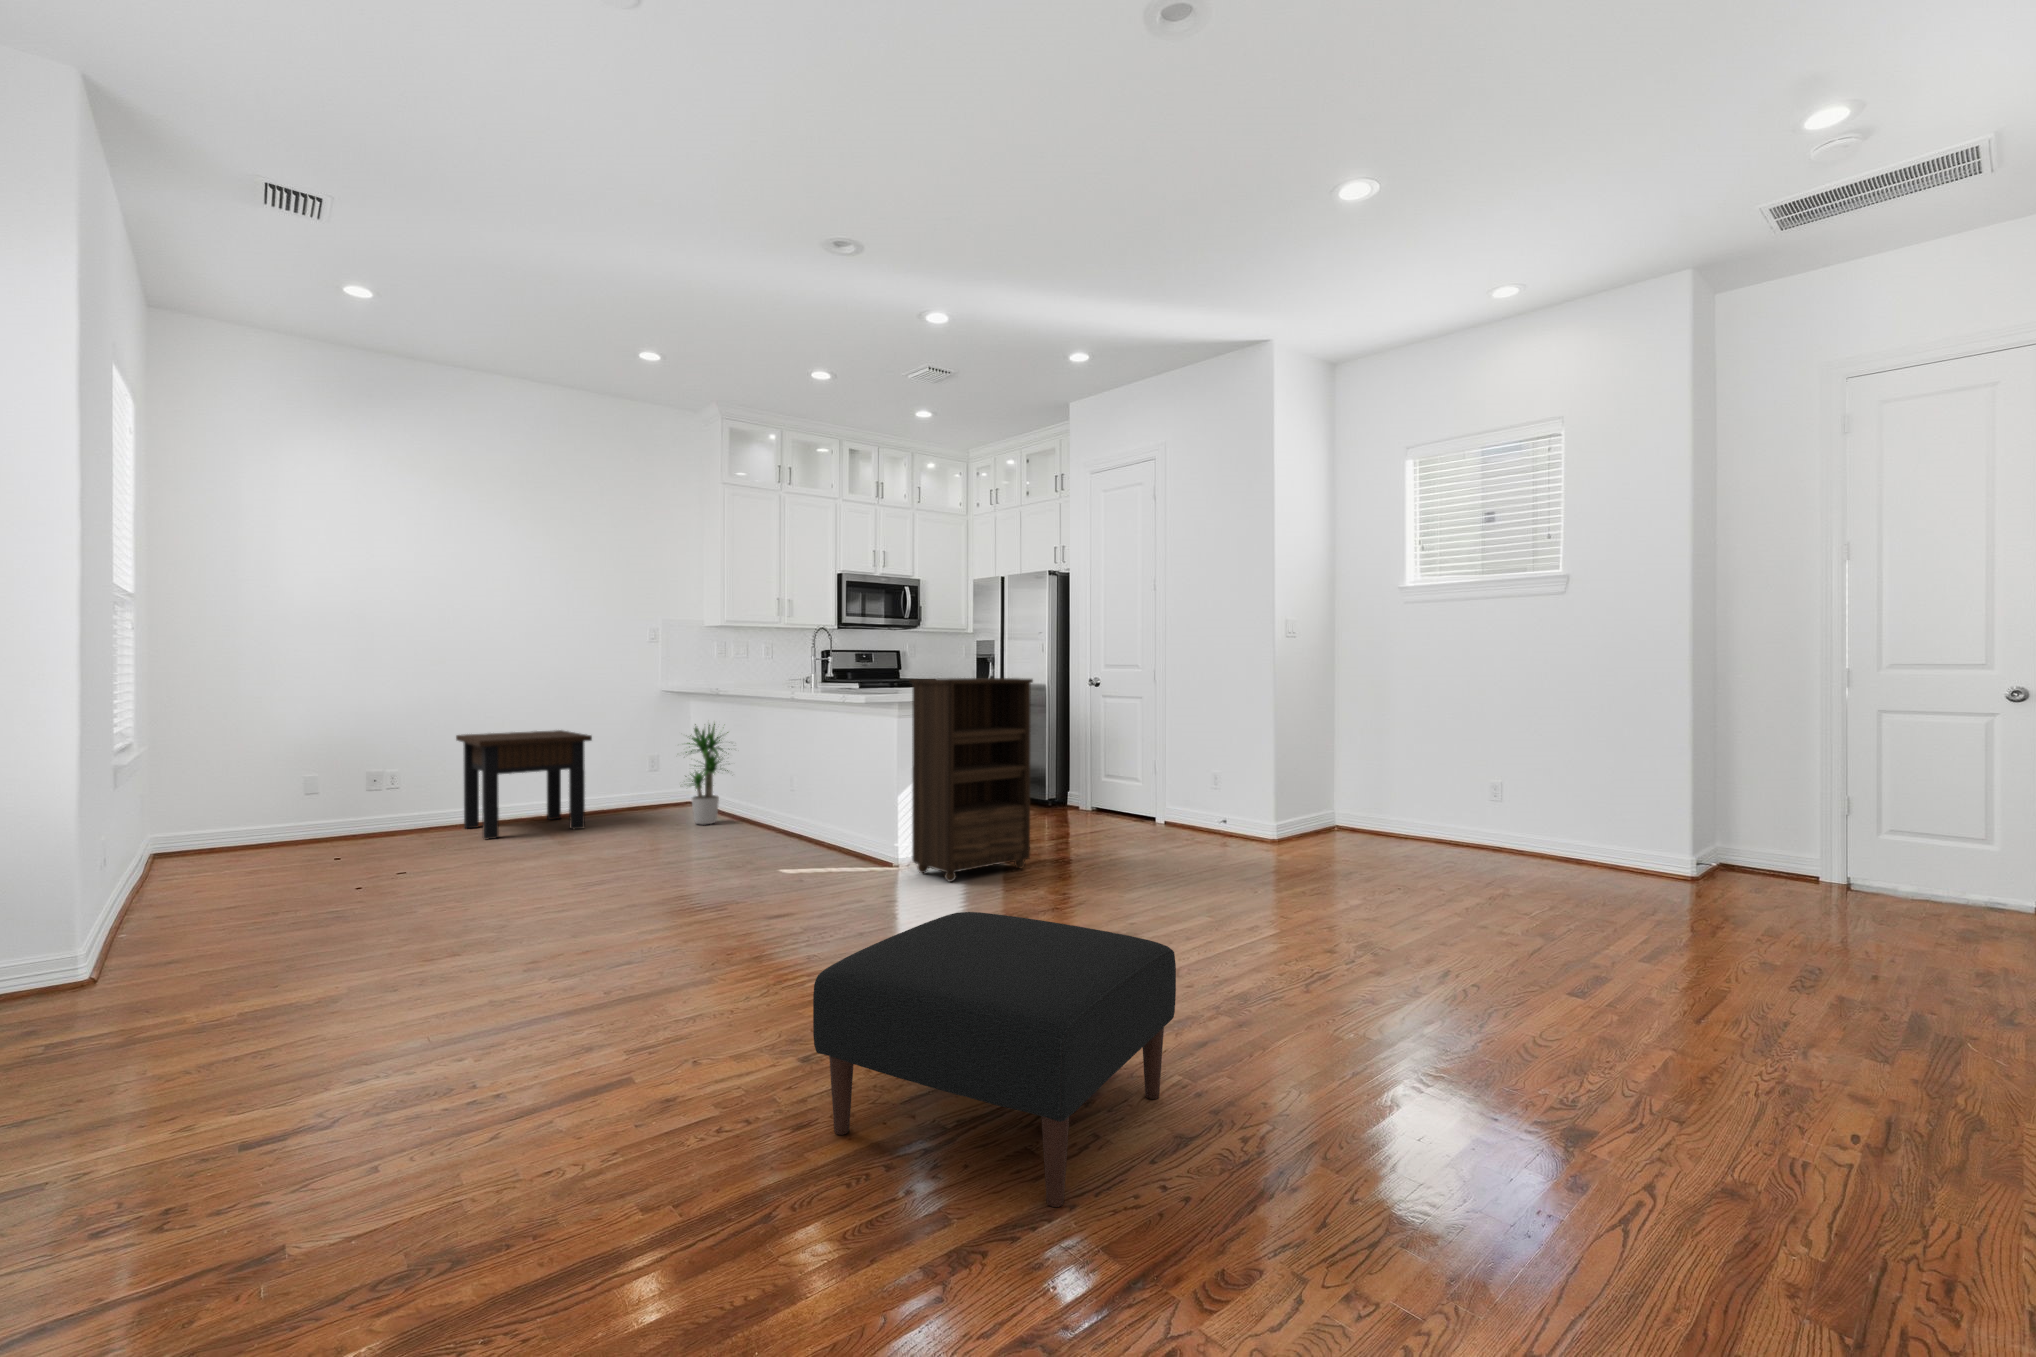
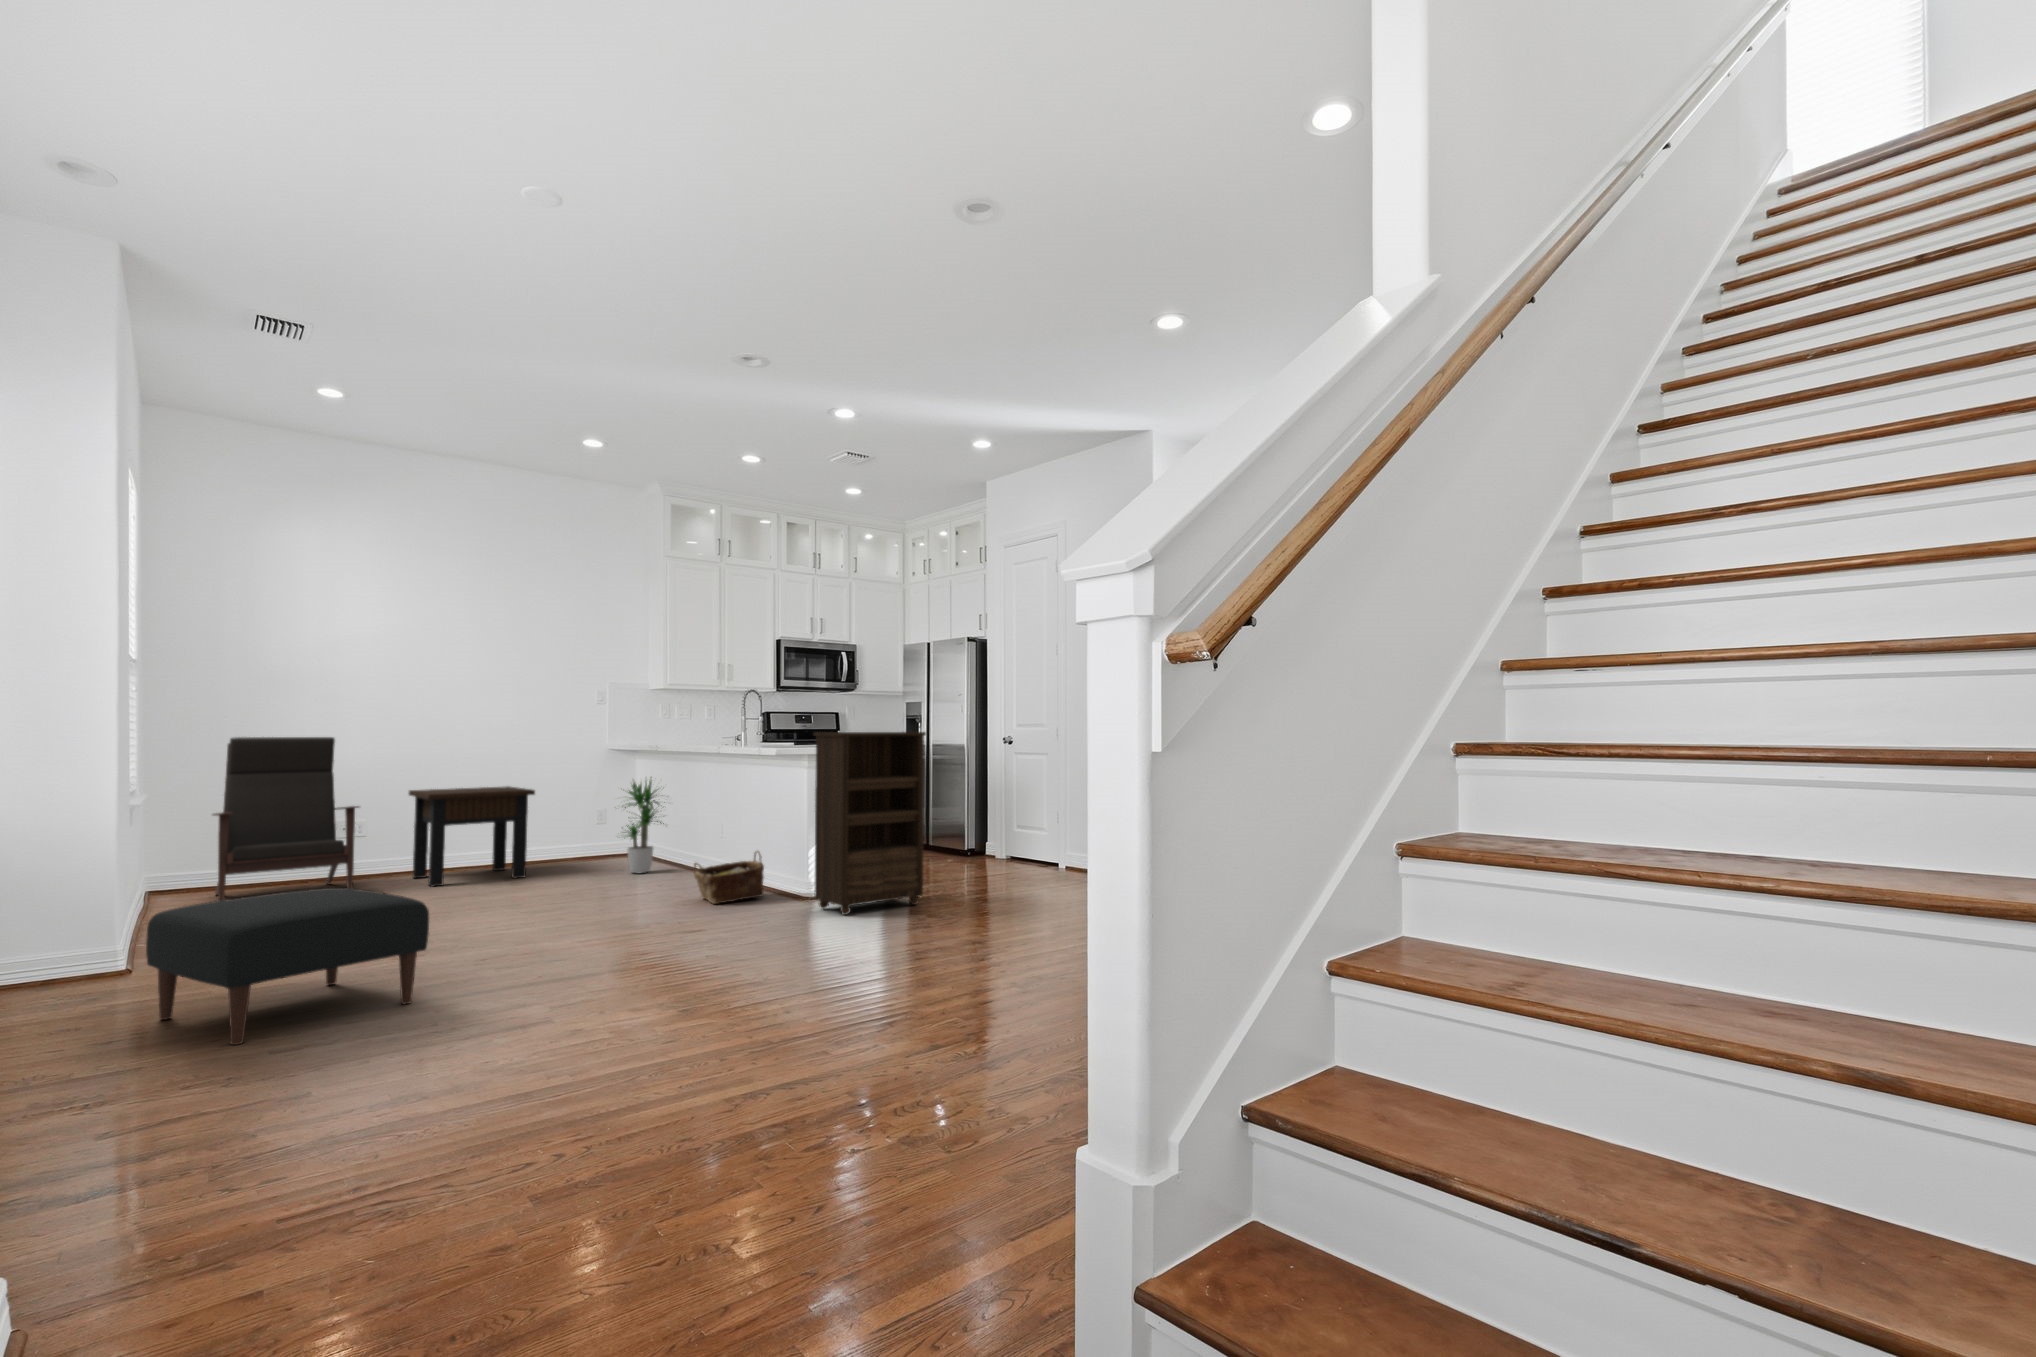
lounge chair: none [246,678,407,865] -> present [213,737,359,901]
woven basket: none [775,806,851,866] -> present [694,851,764,904]
ottoman: present [813,912,1176,1207] -> present [146,888,429,1045]

